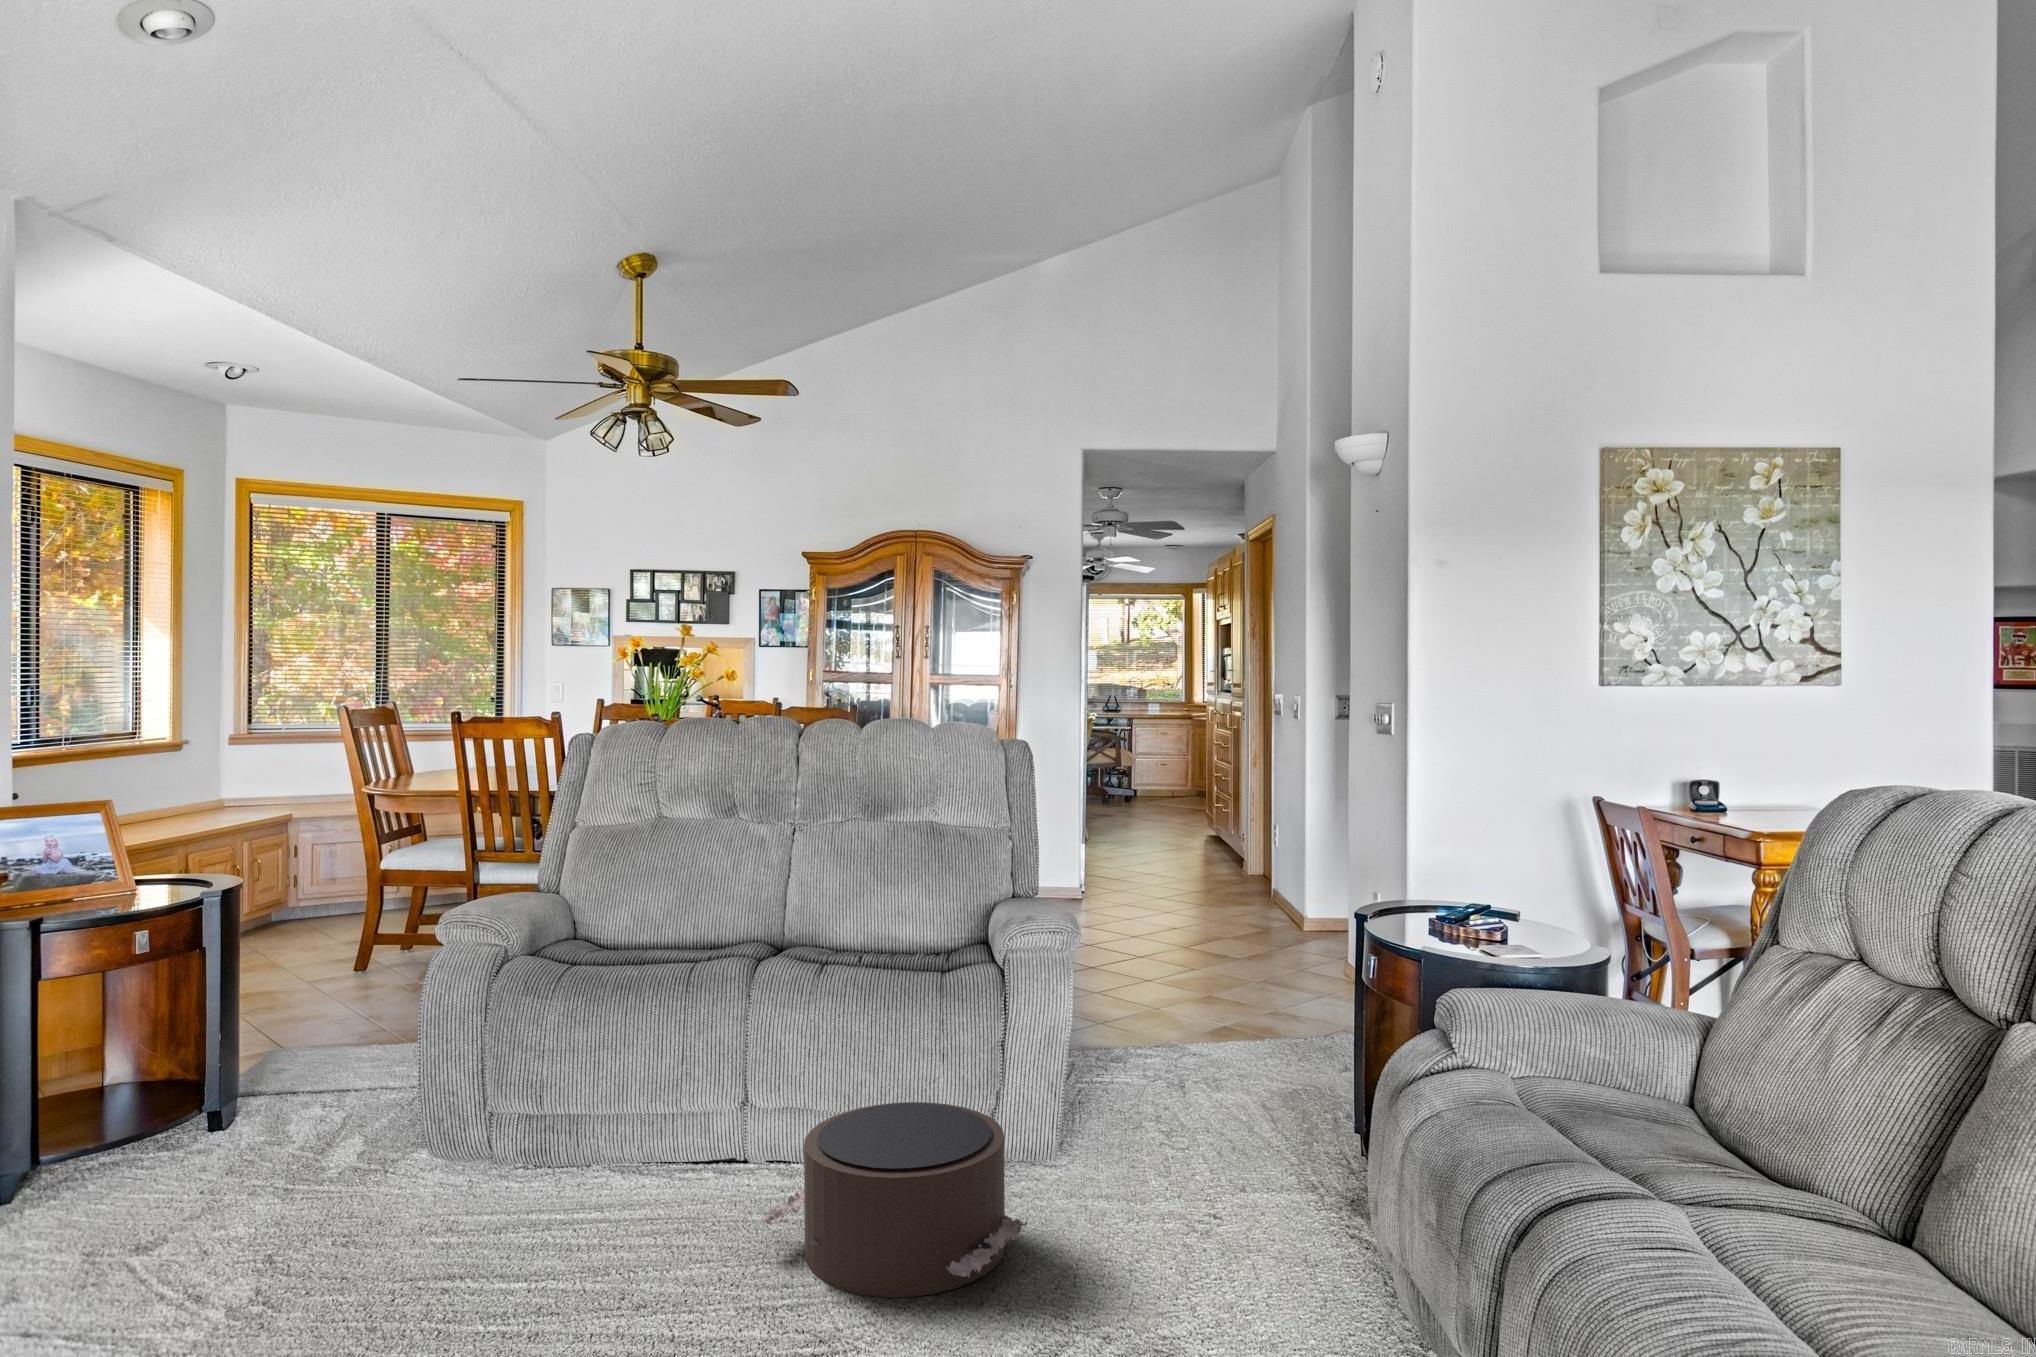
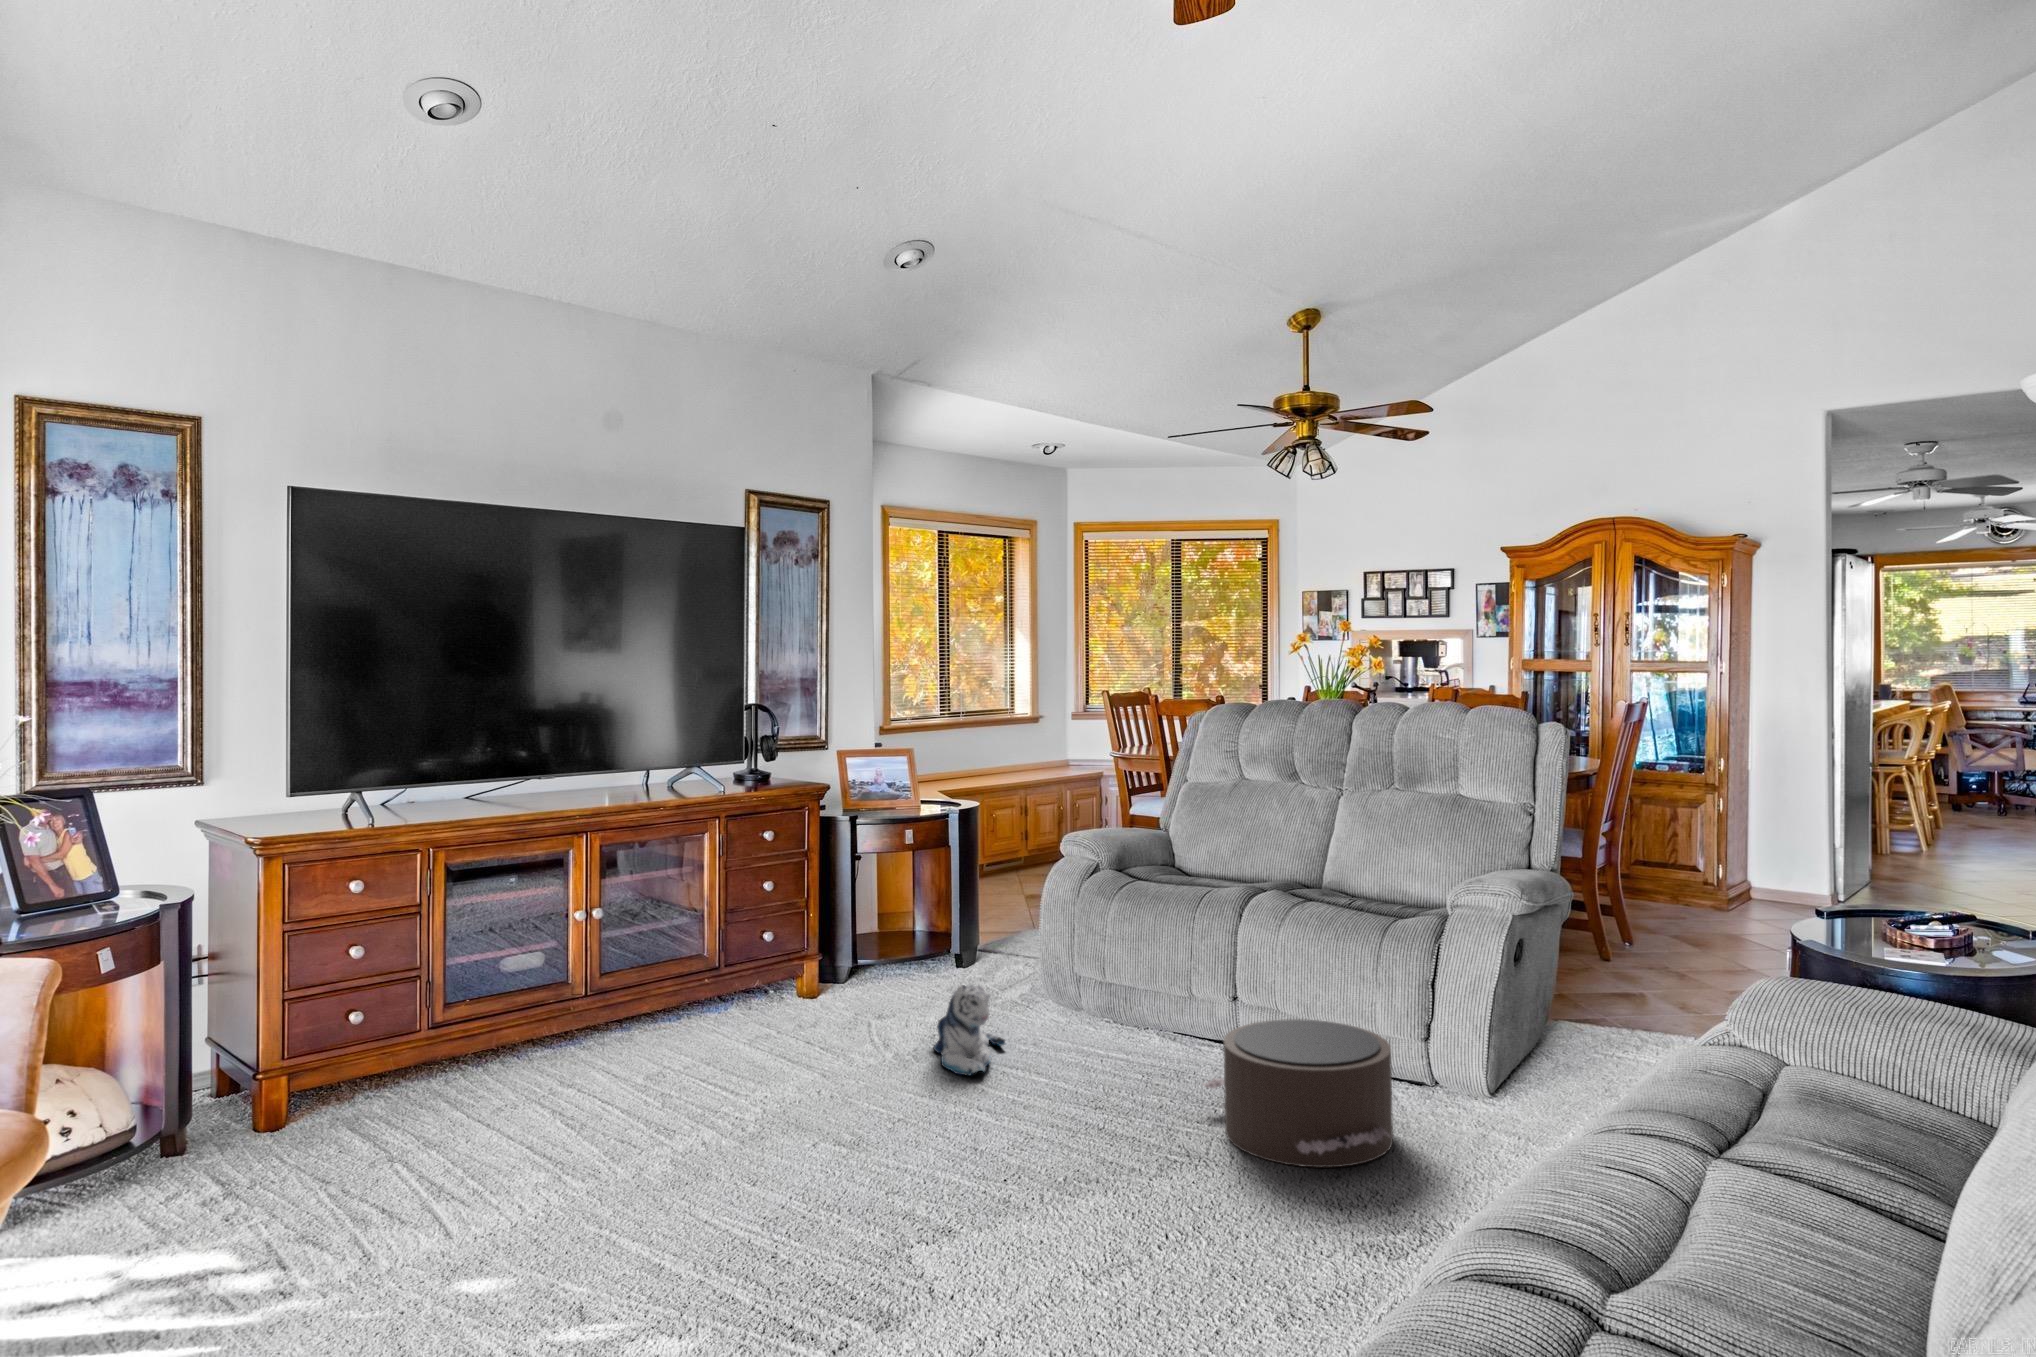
plush toy: none [287,1159,417,1307] -> present [934,985,1005,1076]

